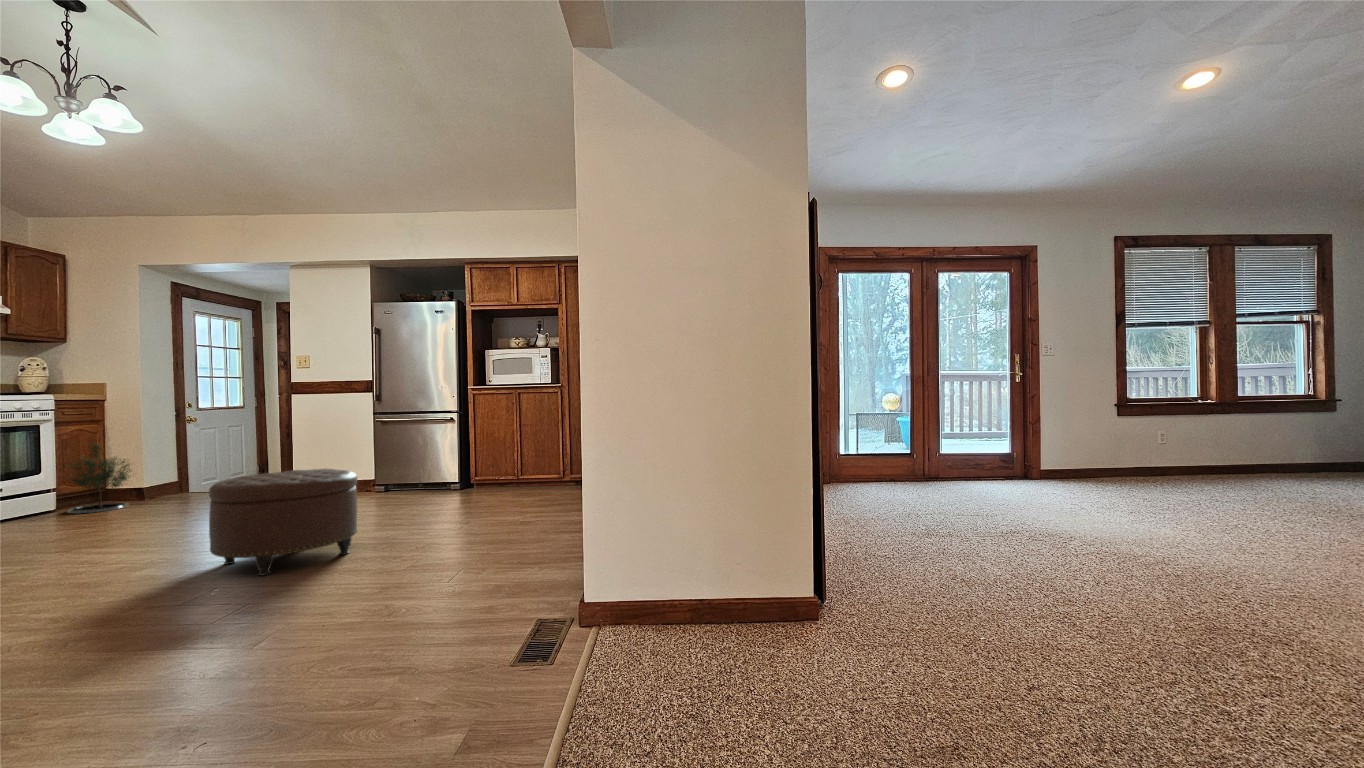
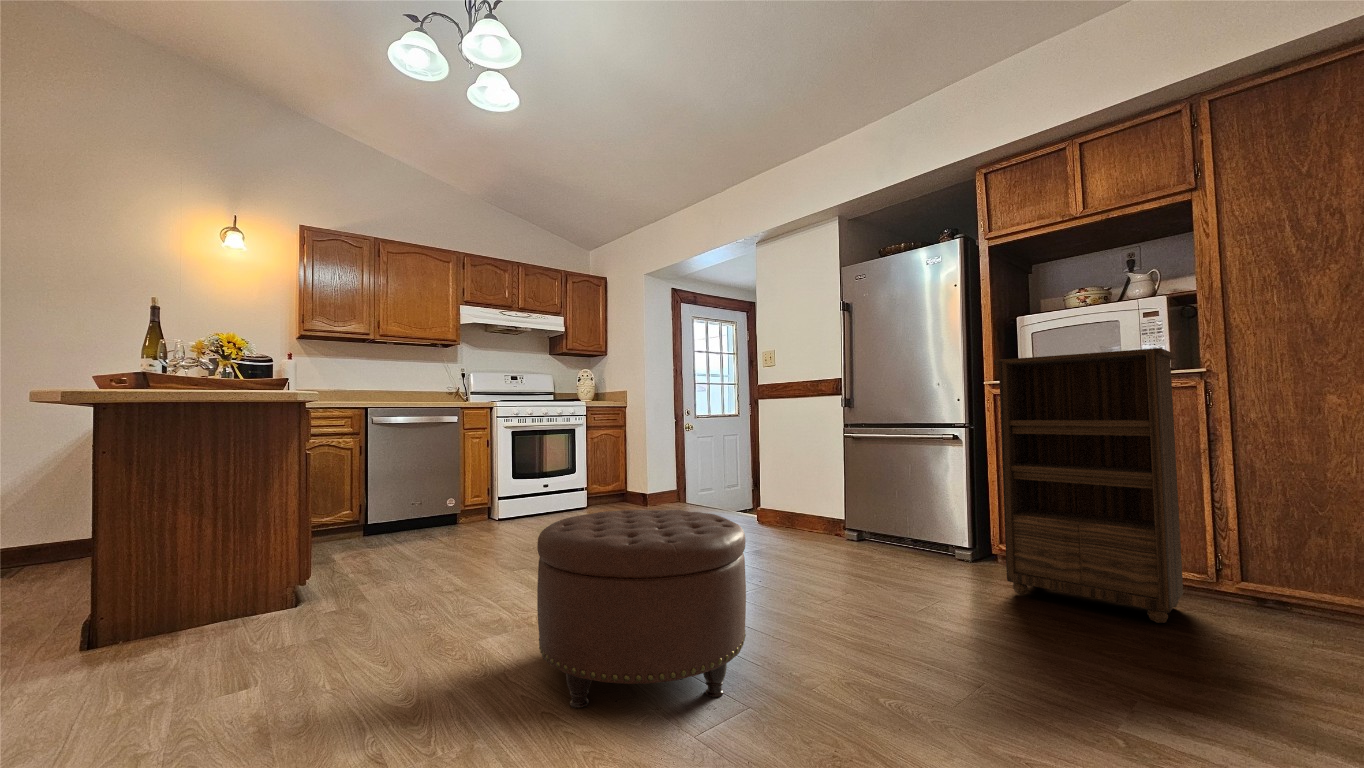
bookshelf: none [475,376,551,496] -> present [994,348,1183,623]
potted tree: present [68,438,130,514] -> none [588,438,636,514]

